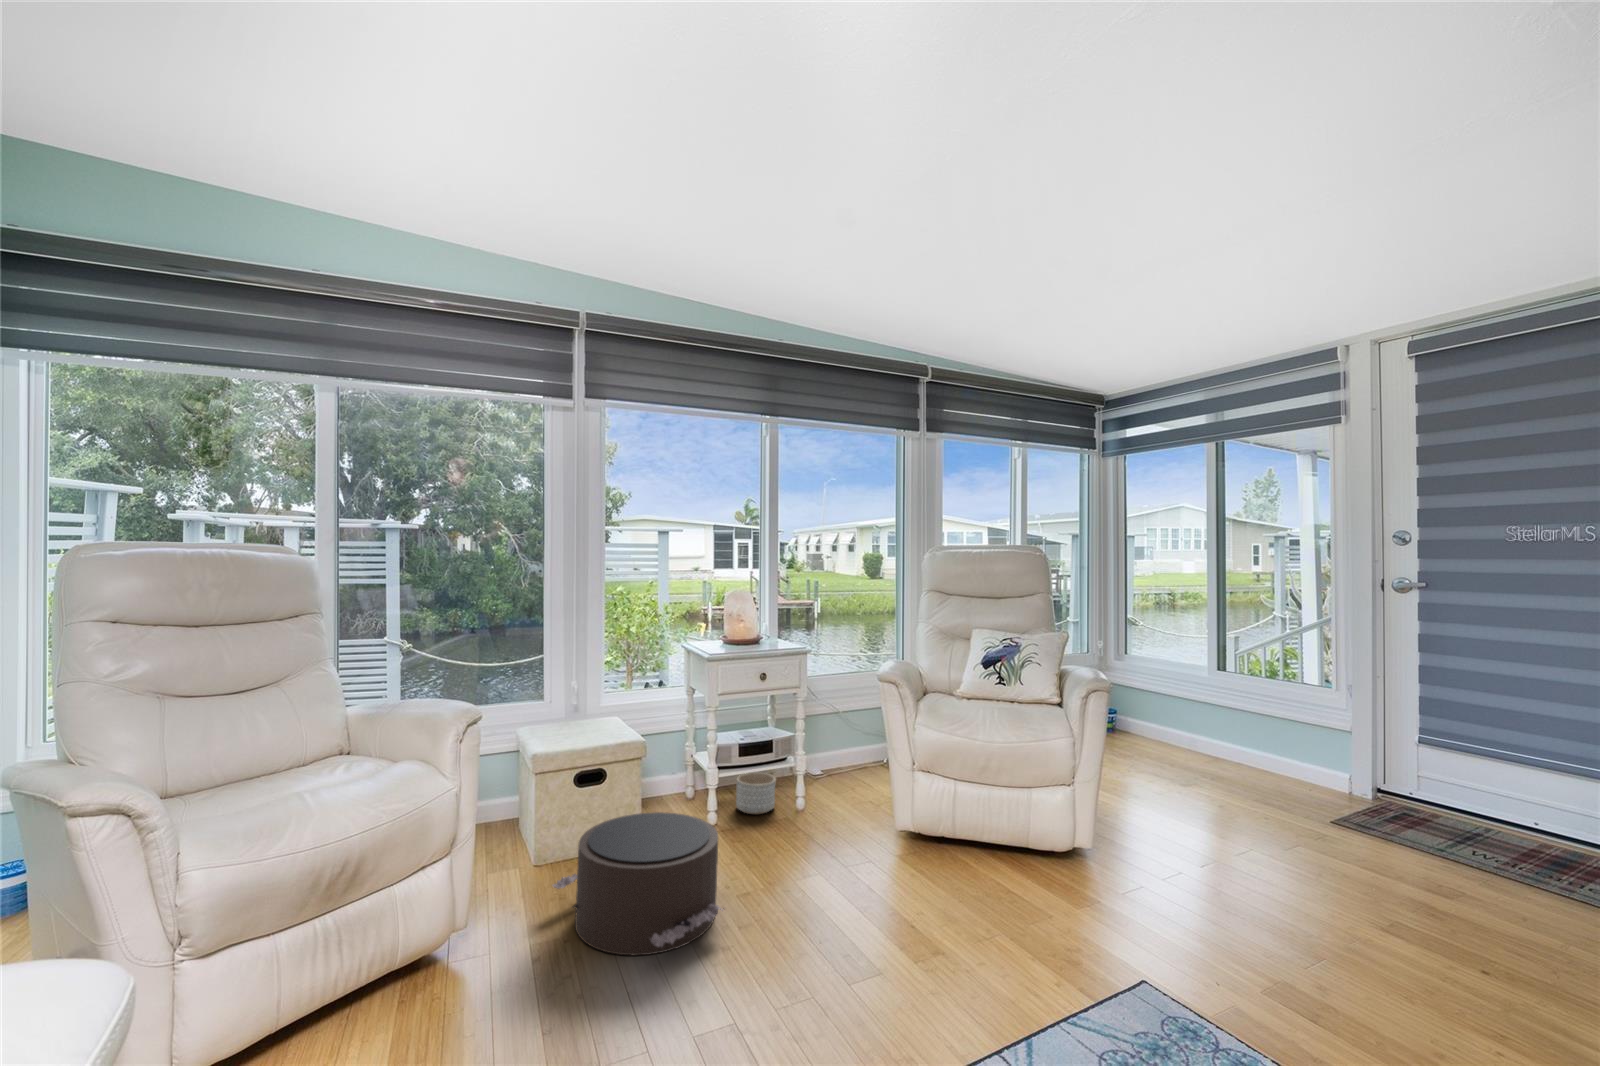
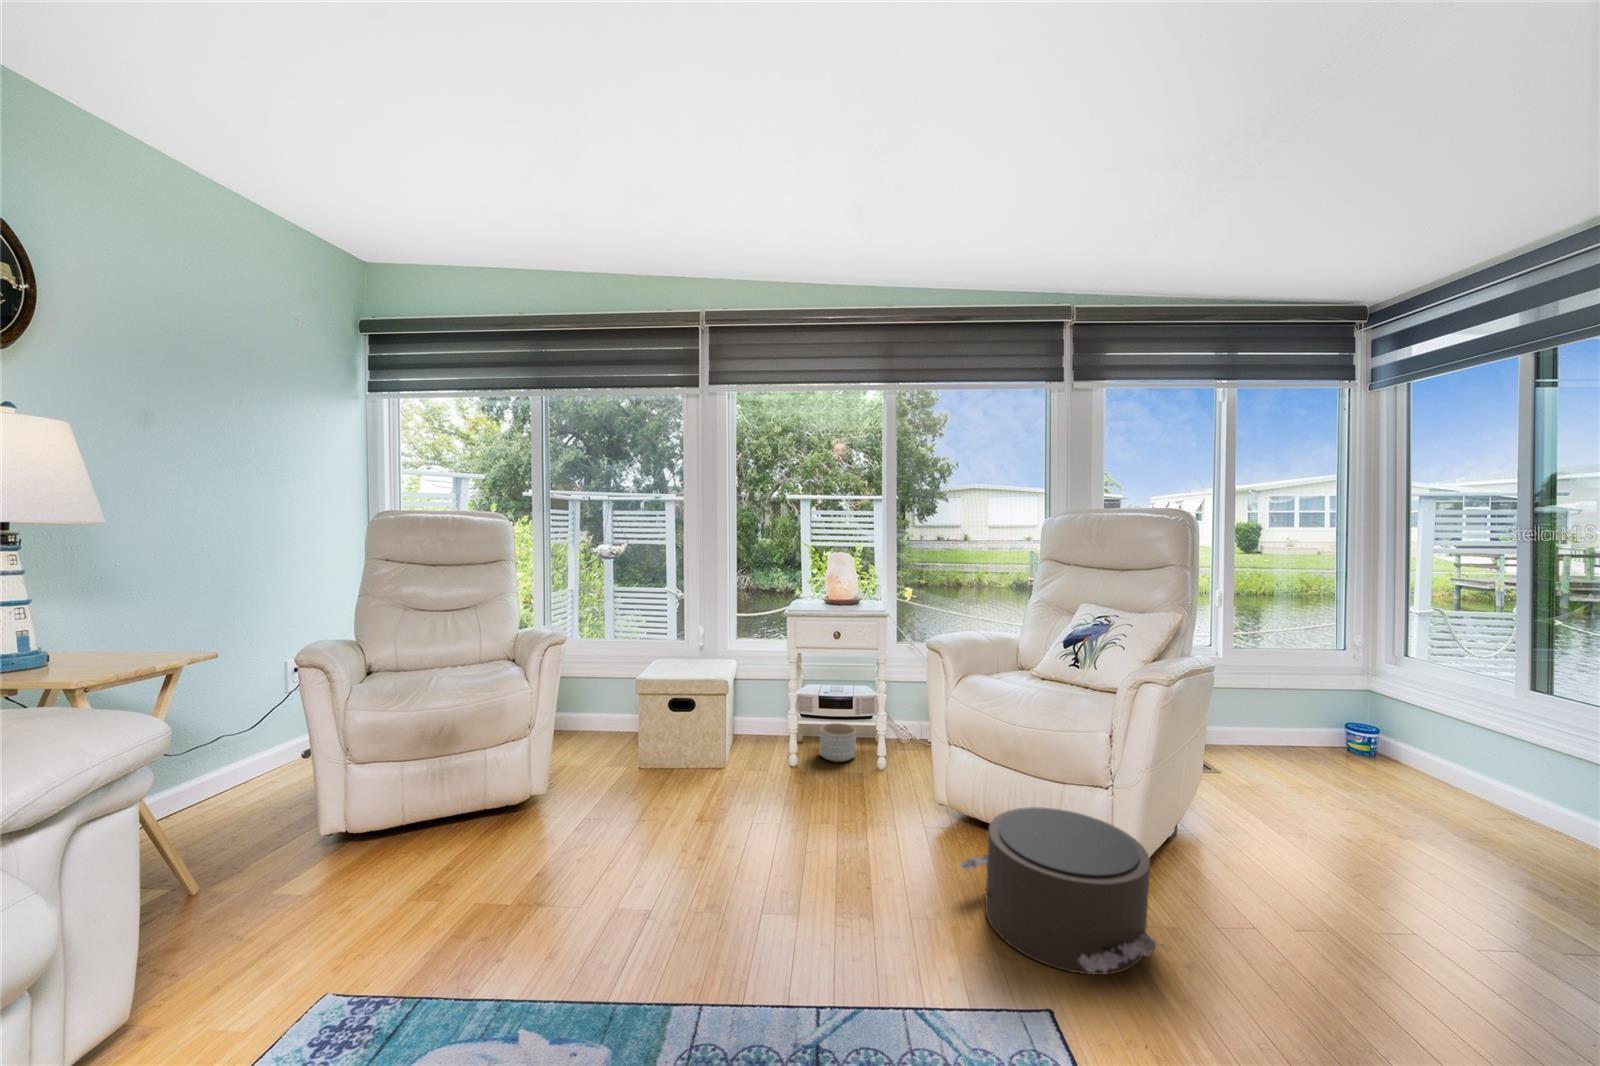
pouf: present [553,812,724,955] -> present [960,807,1162,975]

